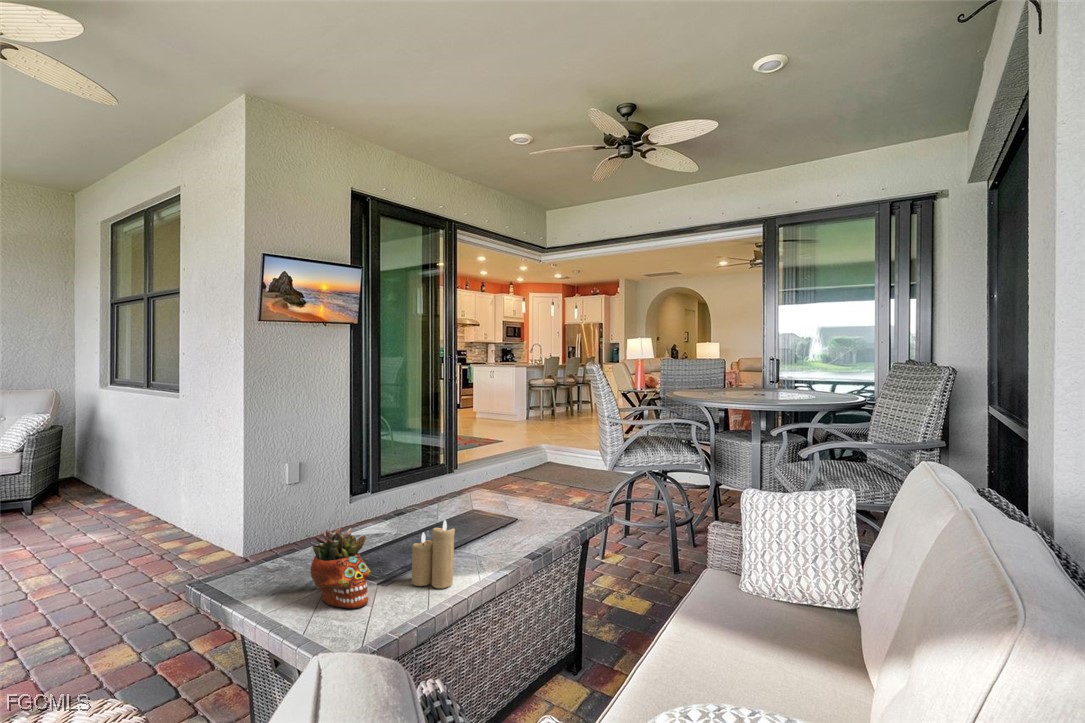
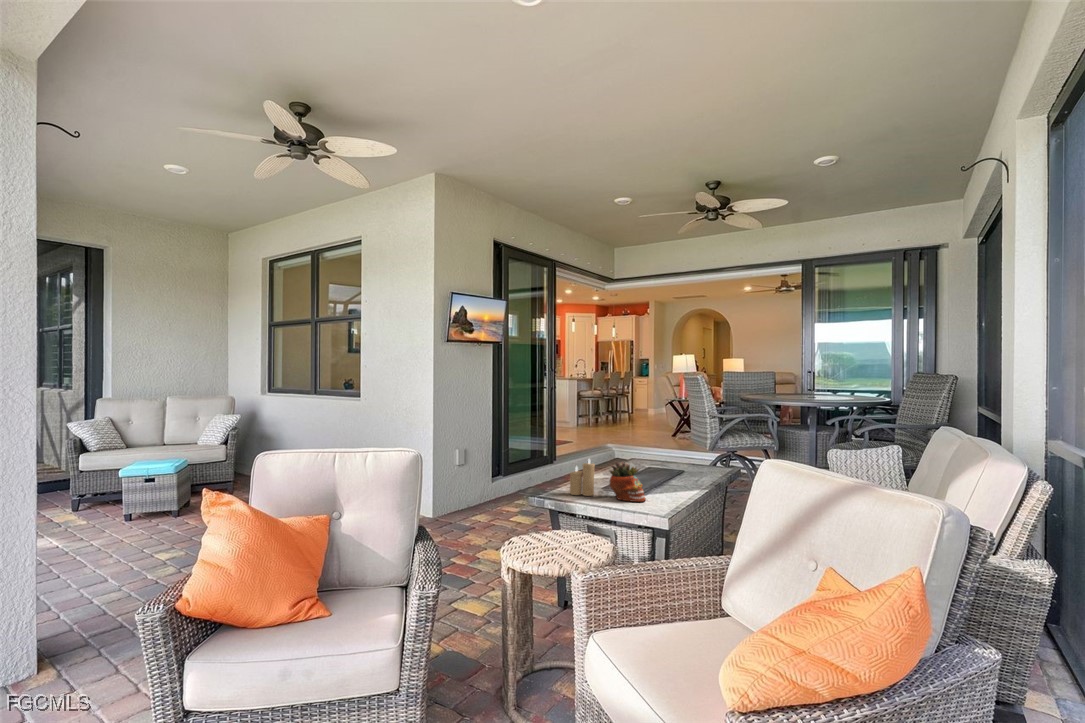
candle: present [411,520,455,588] -> present [570,459,595,496]

